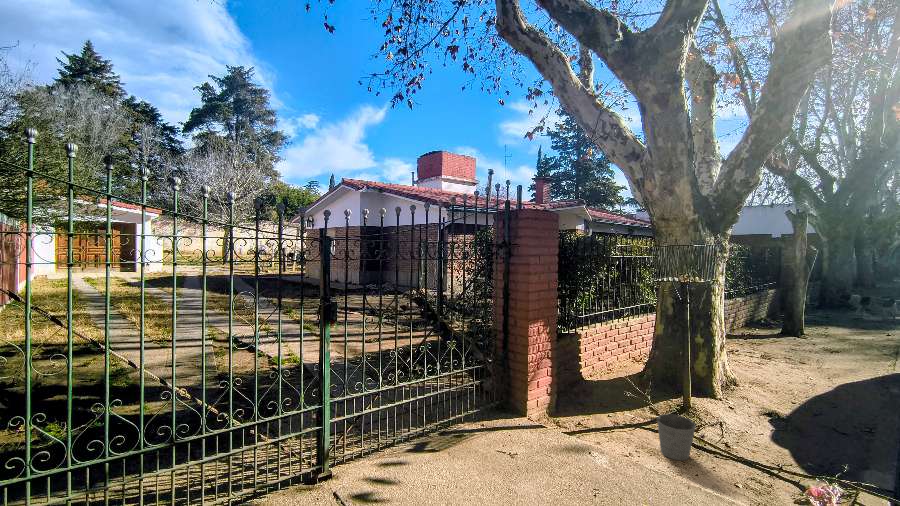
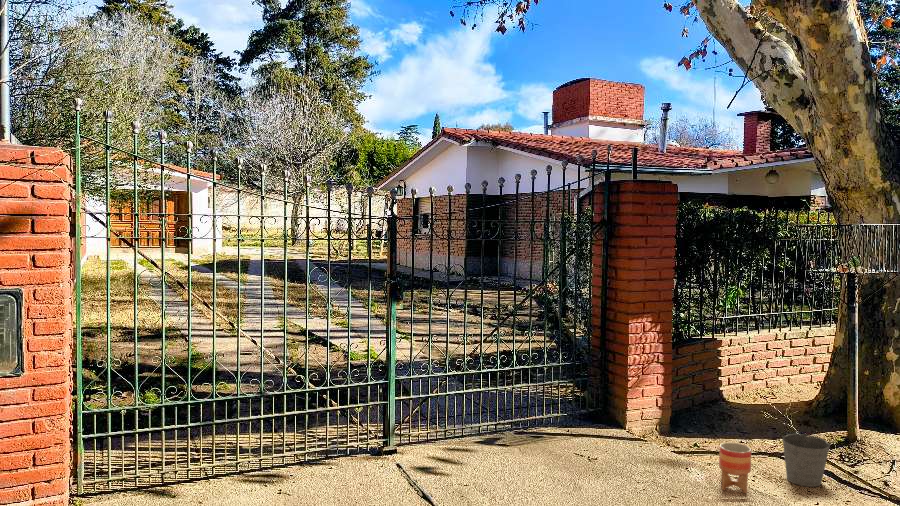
planter: none [630,436,659,484] -> present [719,442,751,493]

